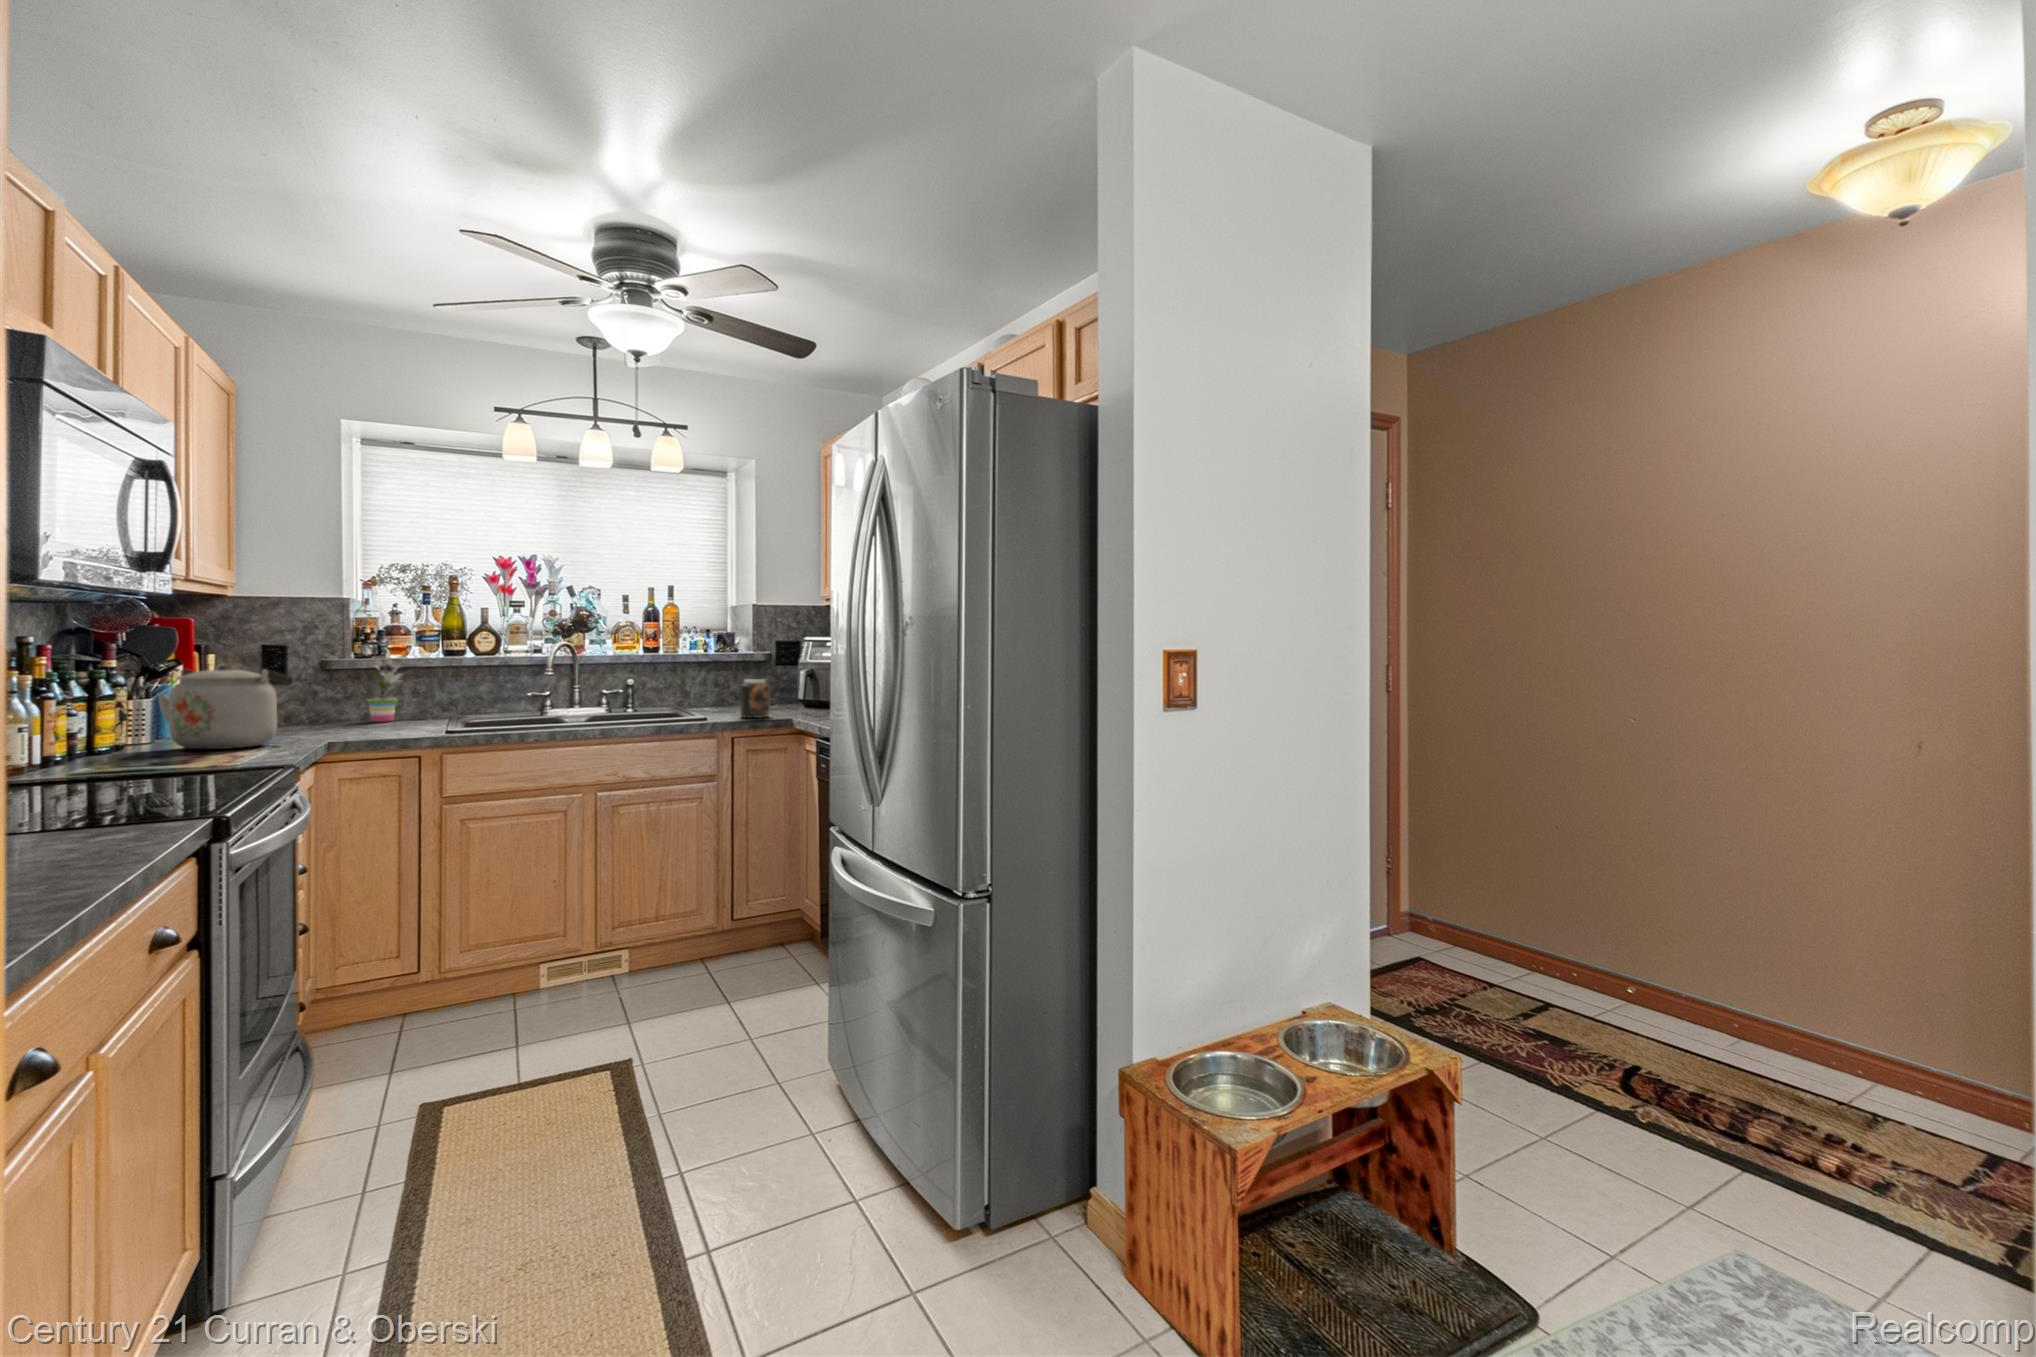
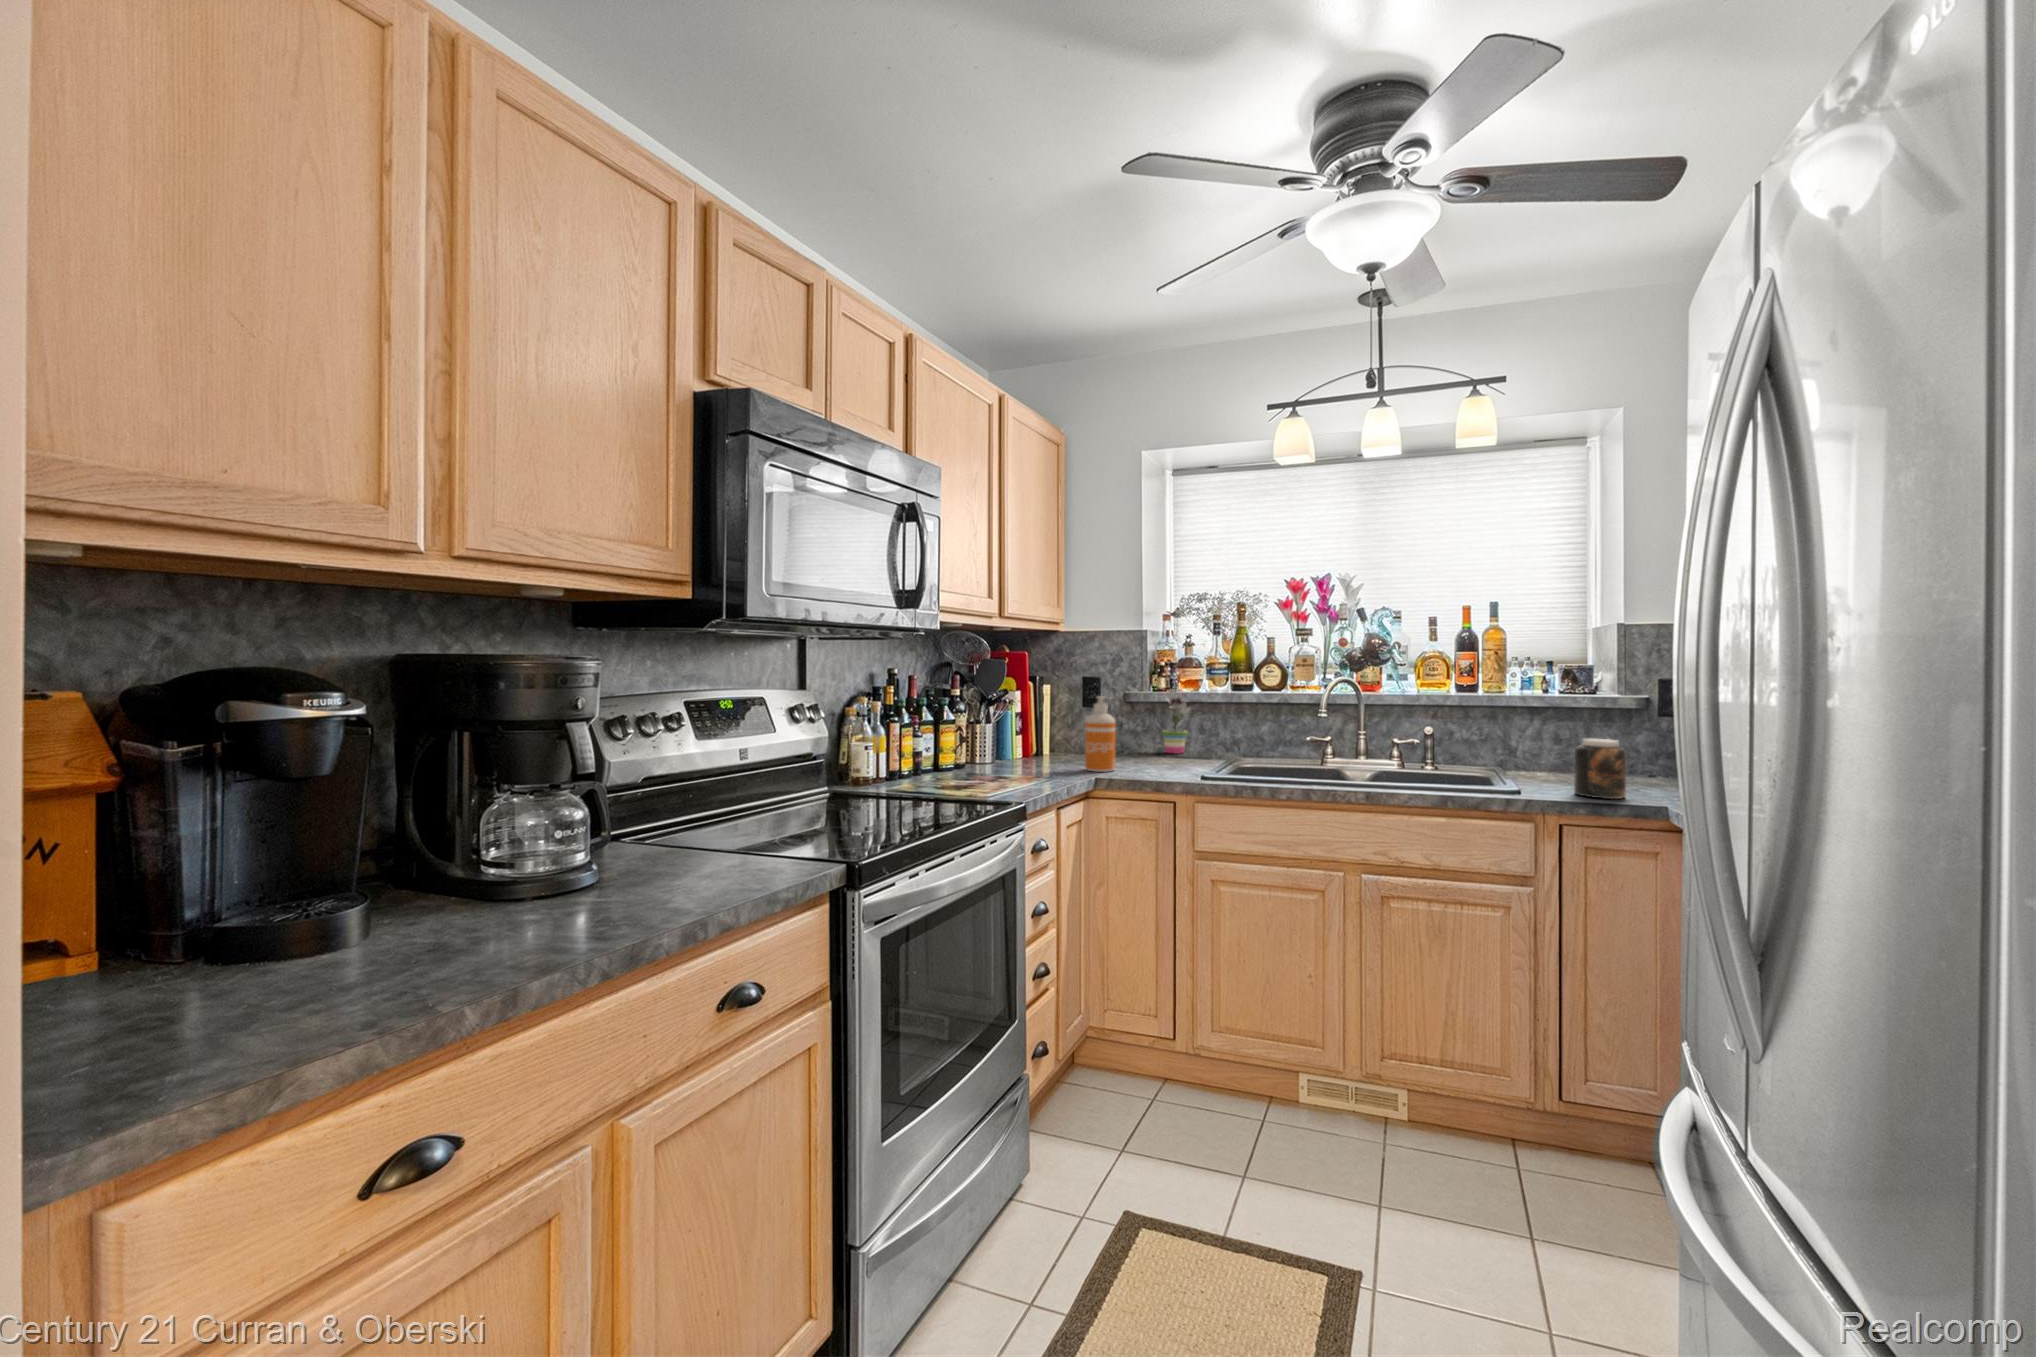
soap dispenser: none [309,660,347,737] -> present [1085,696,1115,772]
kettle: present [157,664,293,749] -> none [969,699,1062,779]

